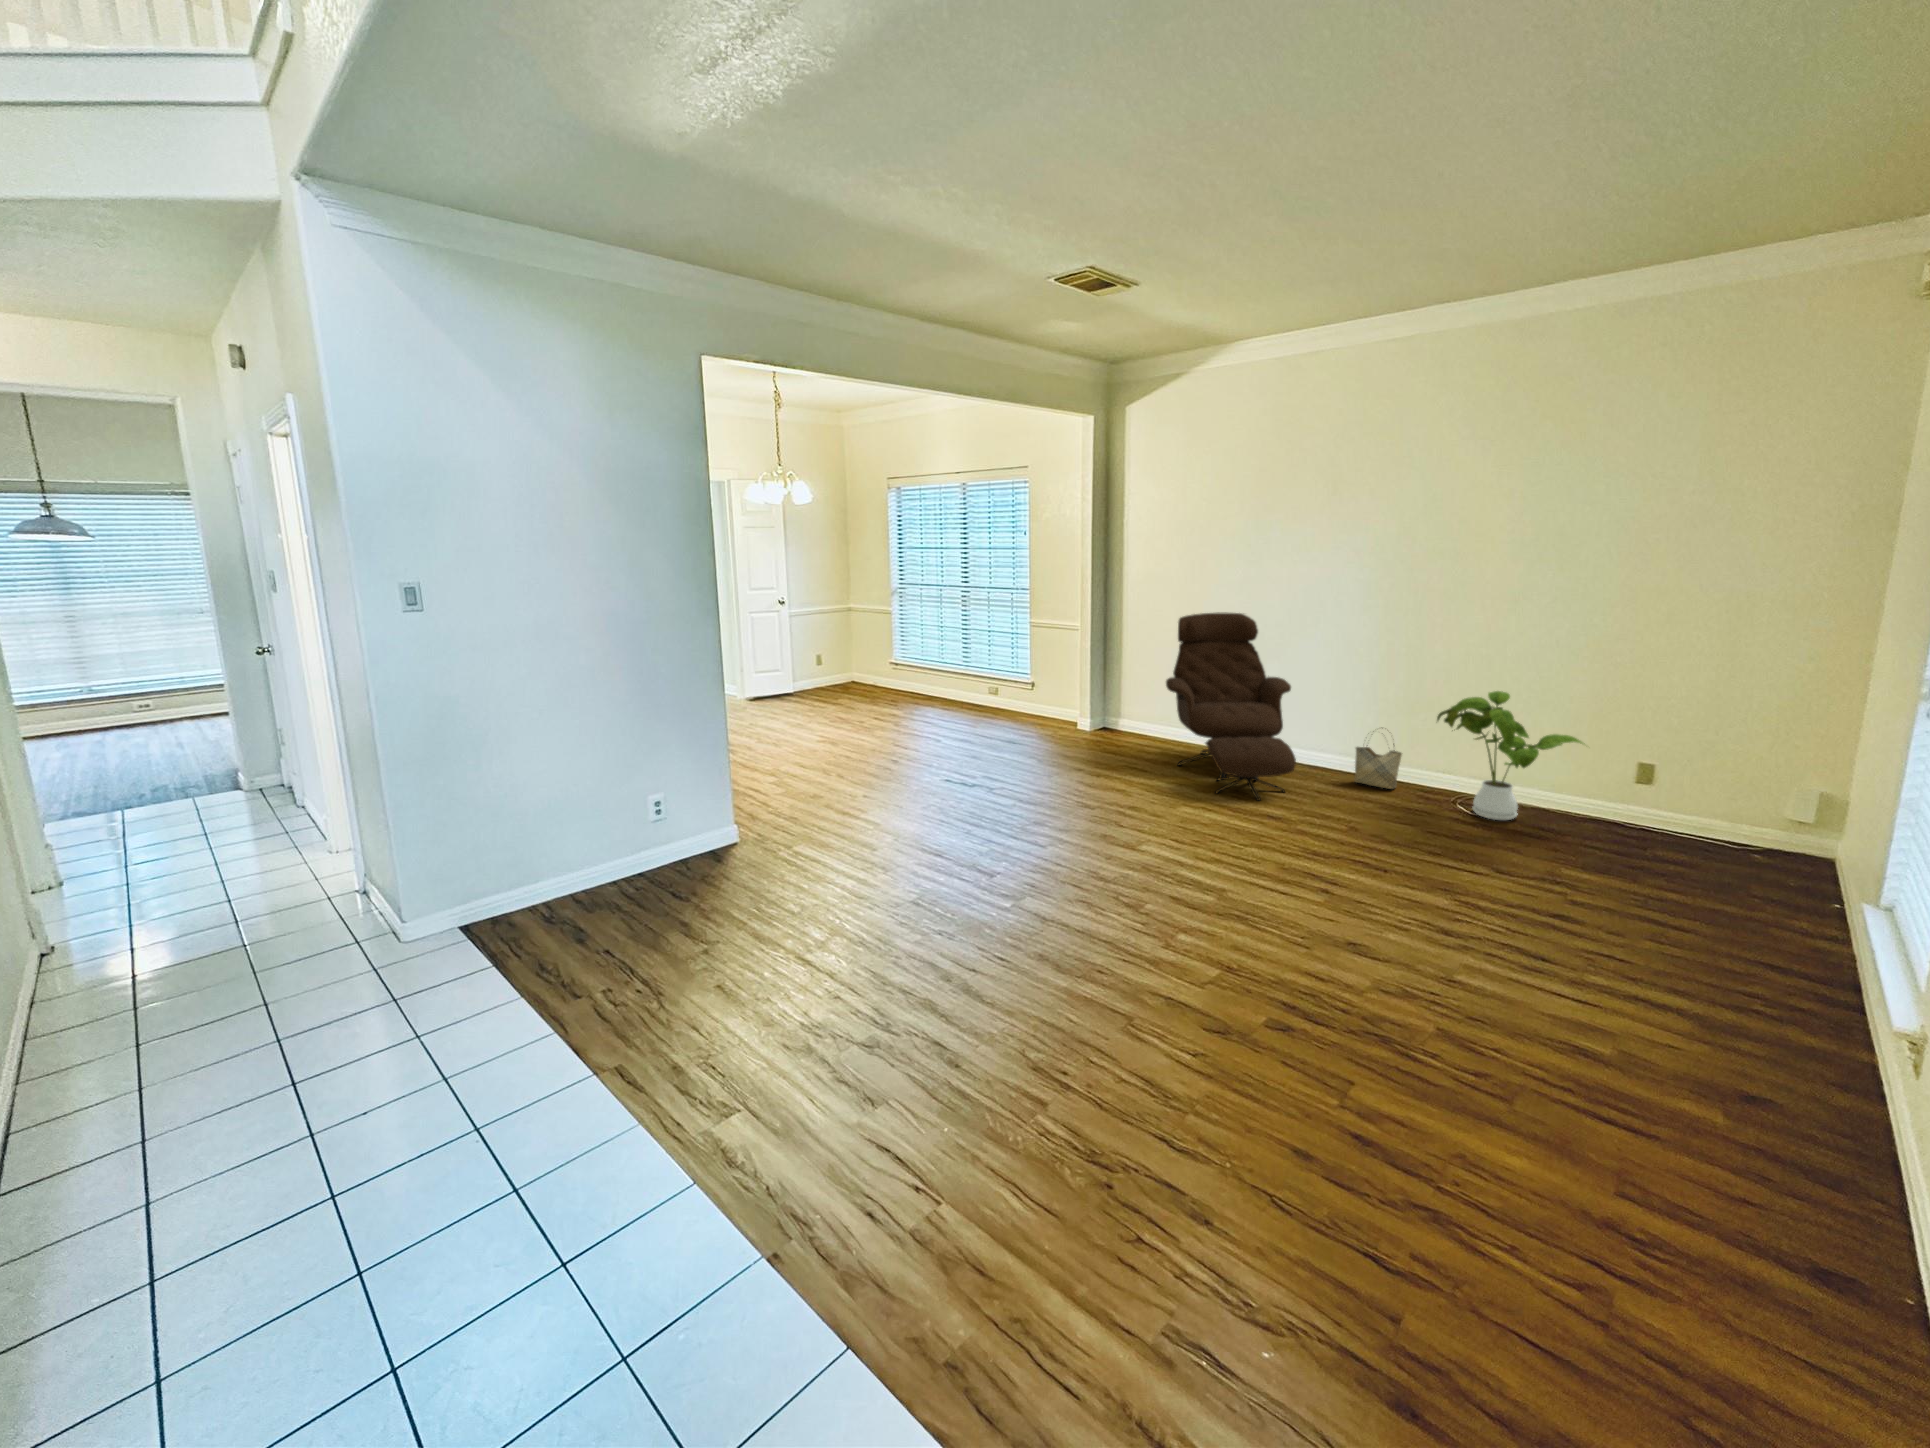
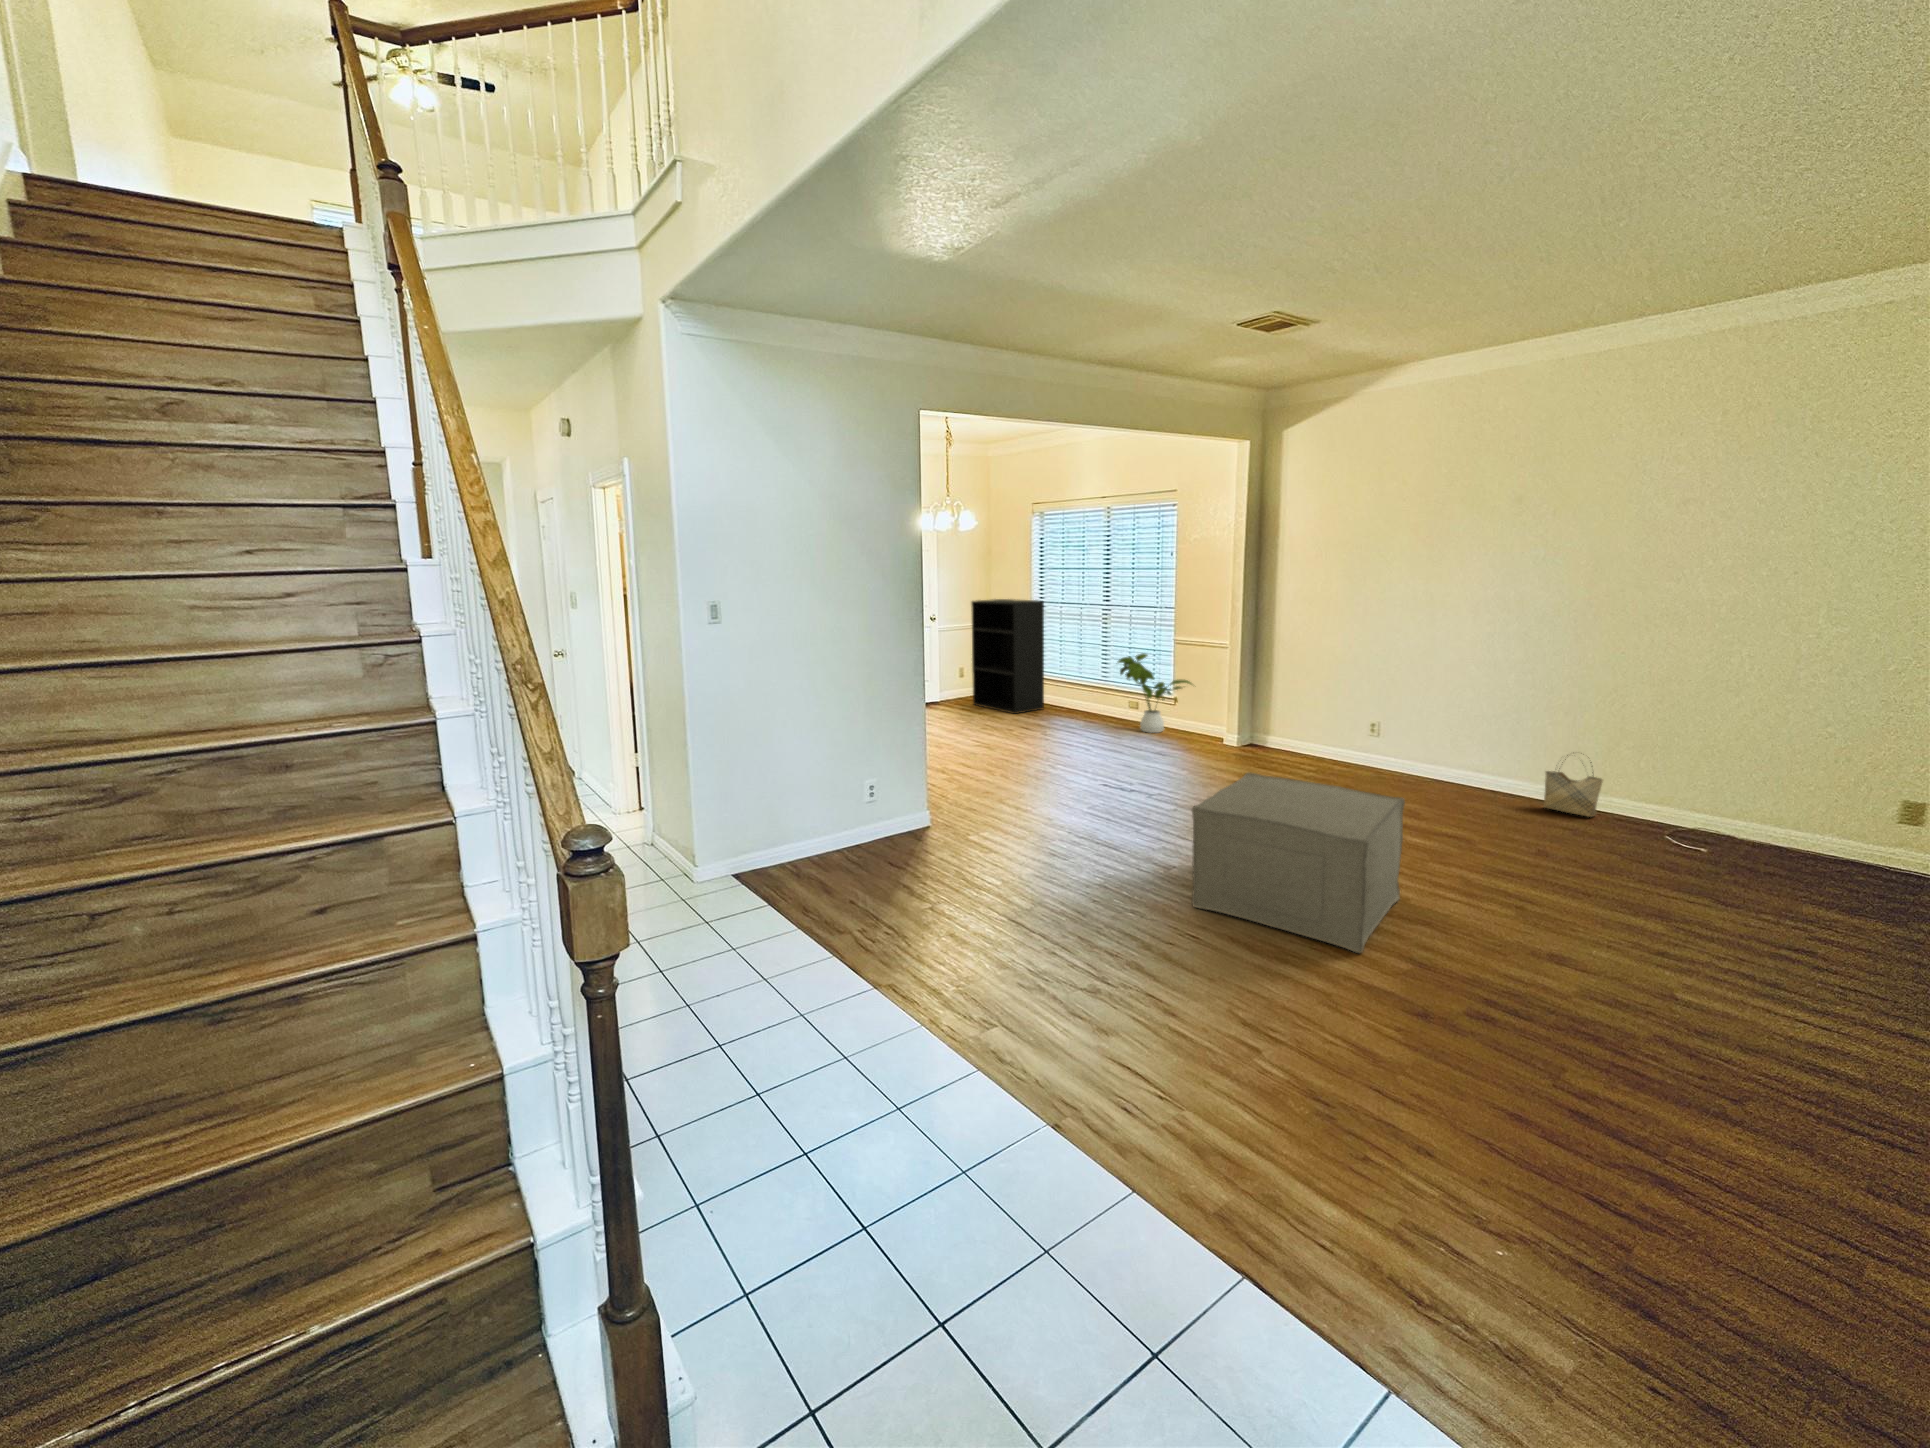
bookshelf: none [825,579,906,703] -> present [971,599,1044,714]
lounge chair: present [1166,612,1296,801] -> none [1325,631,1476,820]
house plant: present [1437,691,1583,820] -> present [1118,653,1192,733]
ottoman: none [1003,768,1218,962] -> present [1192,773,1405,953]

